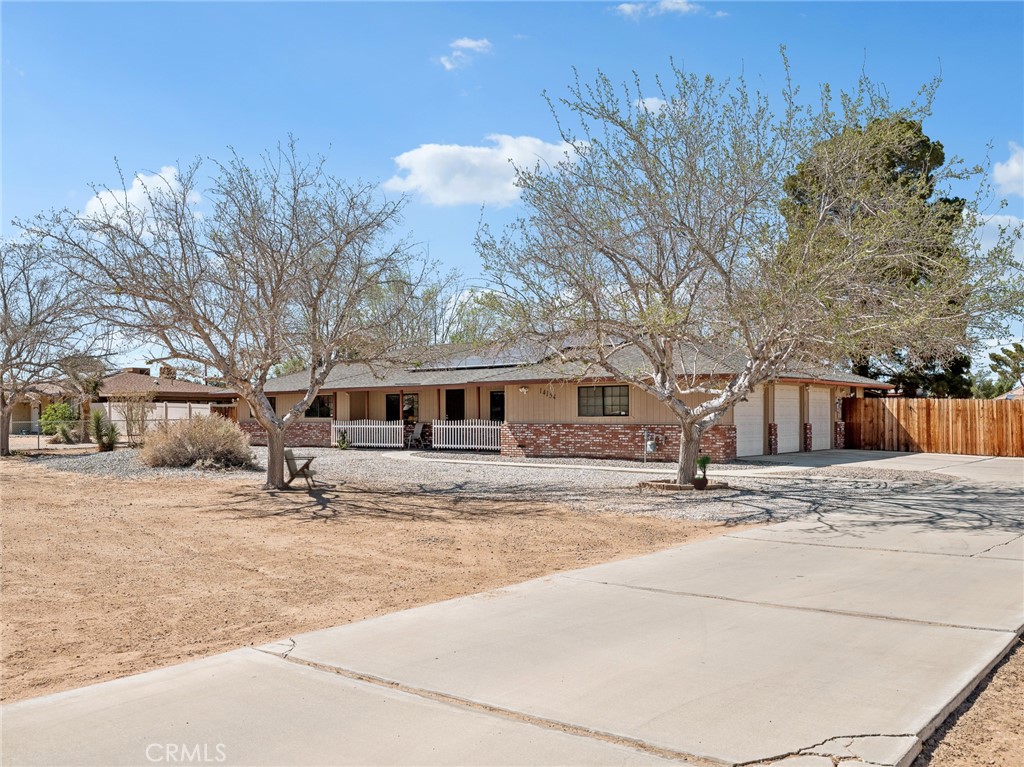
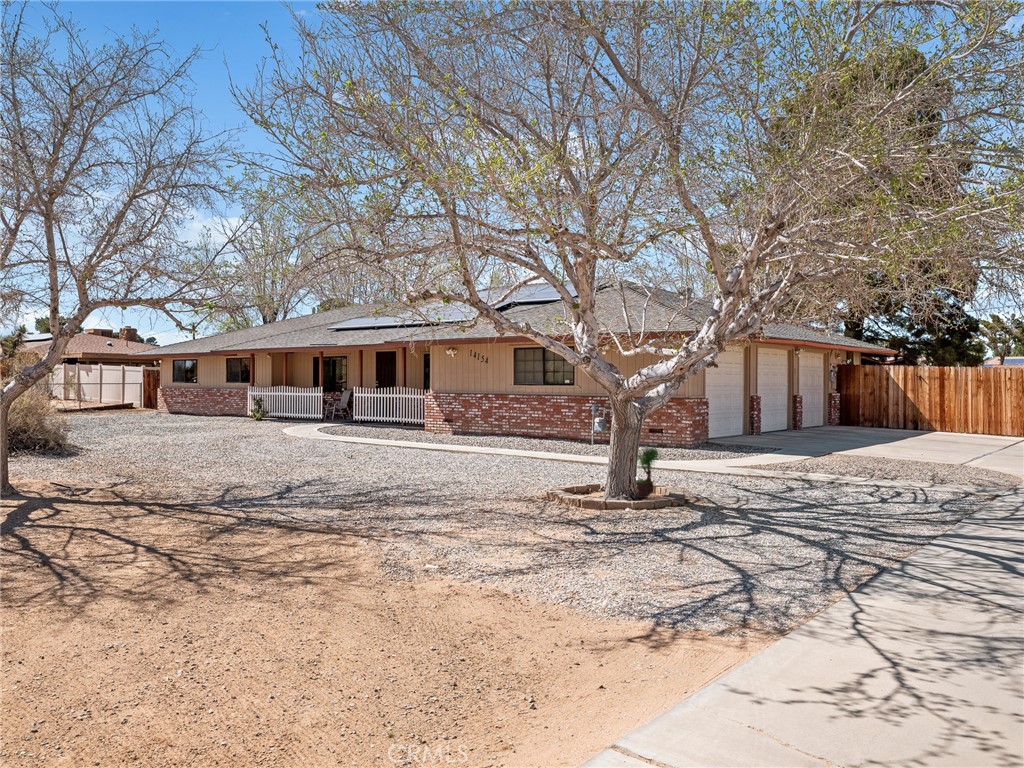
lounge chair: present [280,449,317,490] -> none [20,431,91,493]

